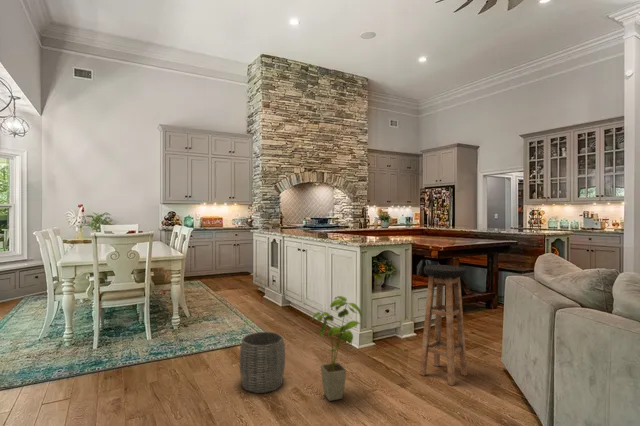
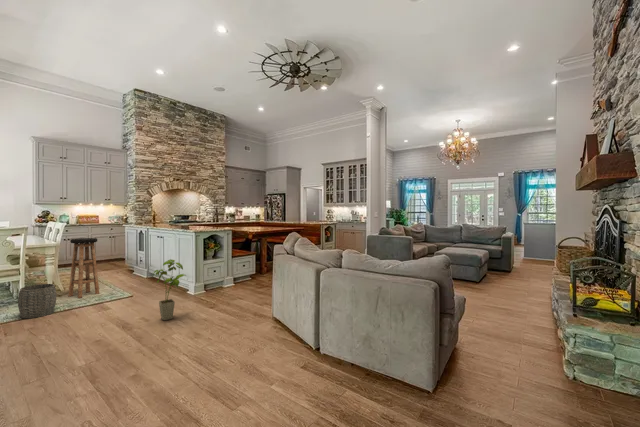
bar stool: present [420,265,467,386] -> present [68,238,99,298]
woven basket: present [239,332,285,393] -> present [18,284,56,318]

